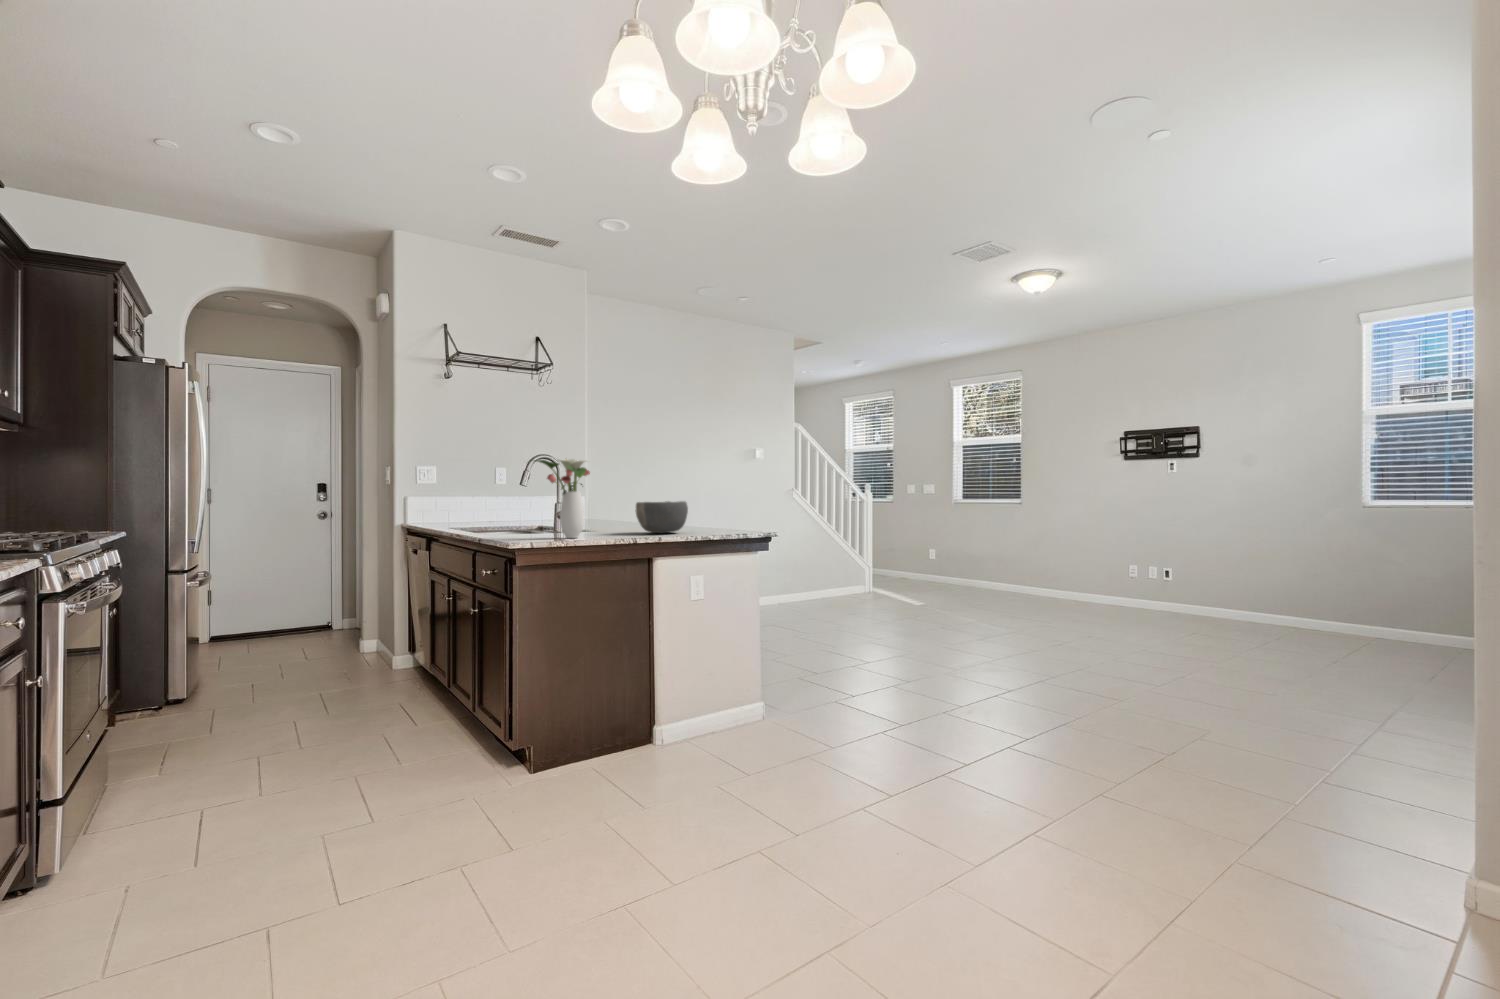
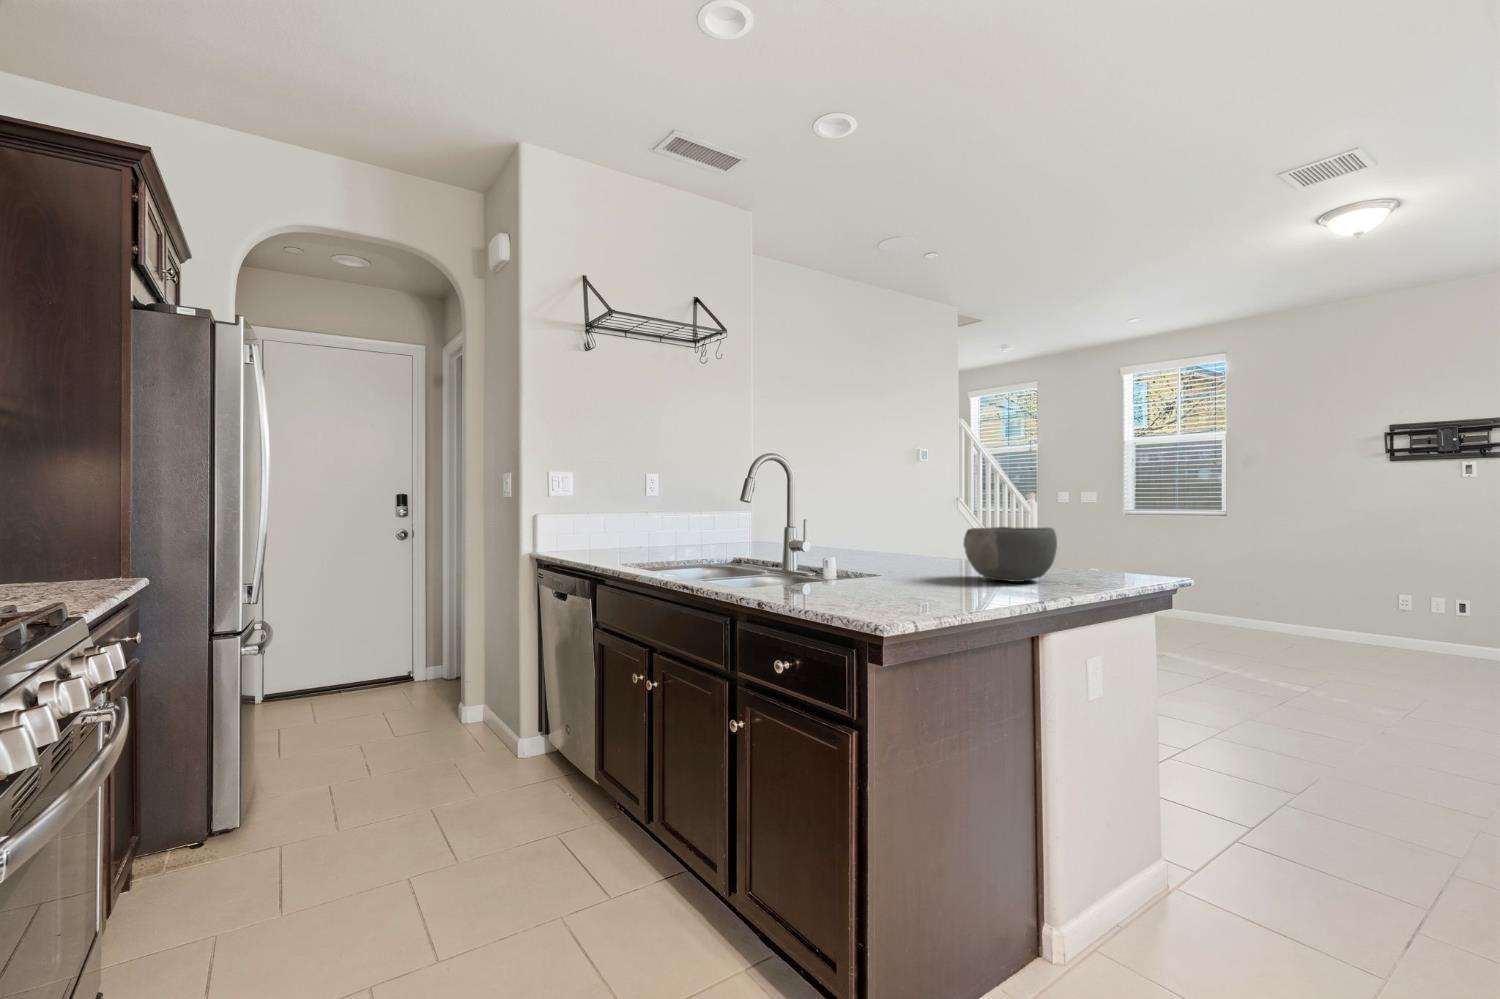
flower arrangement: present [537,459,590,538] -> none [829,455,957,596]

